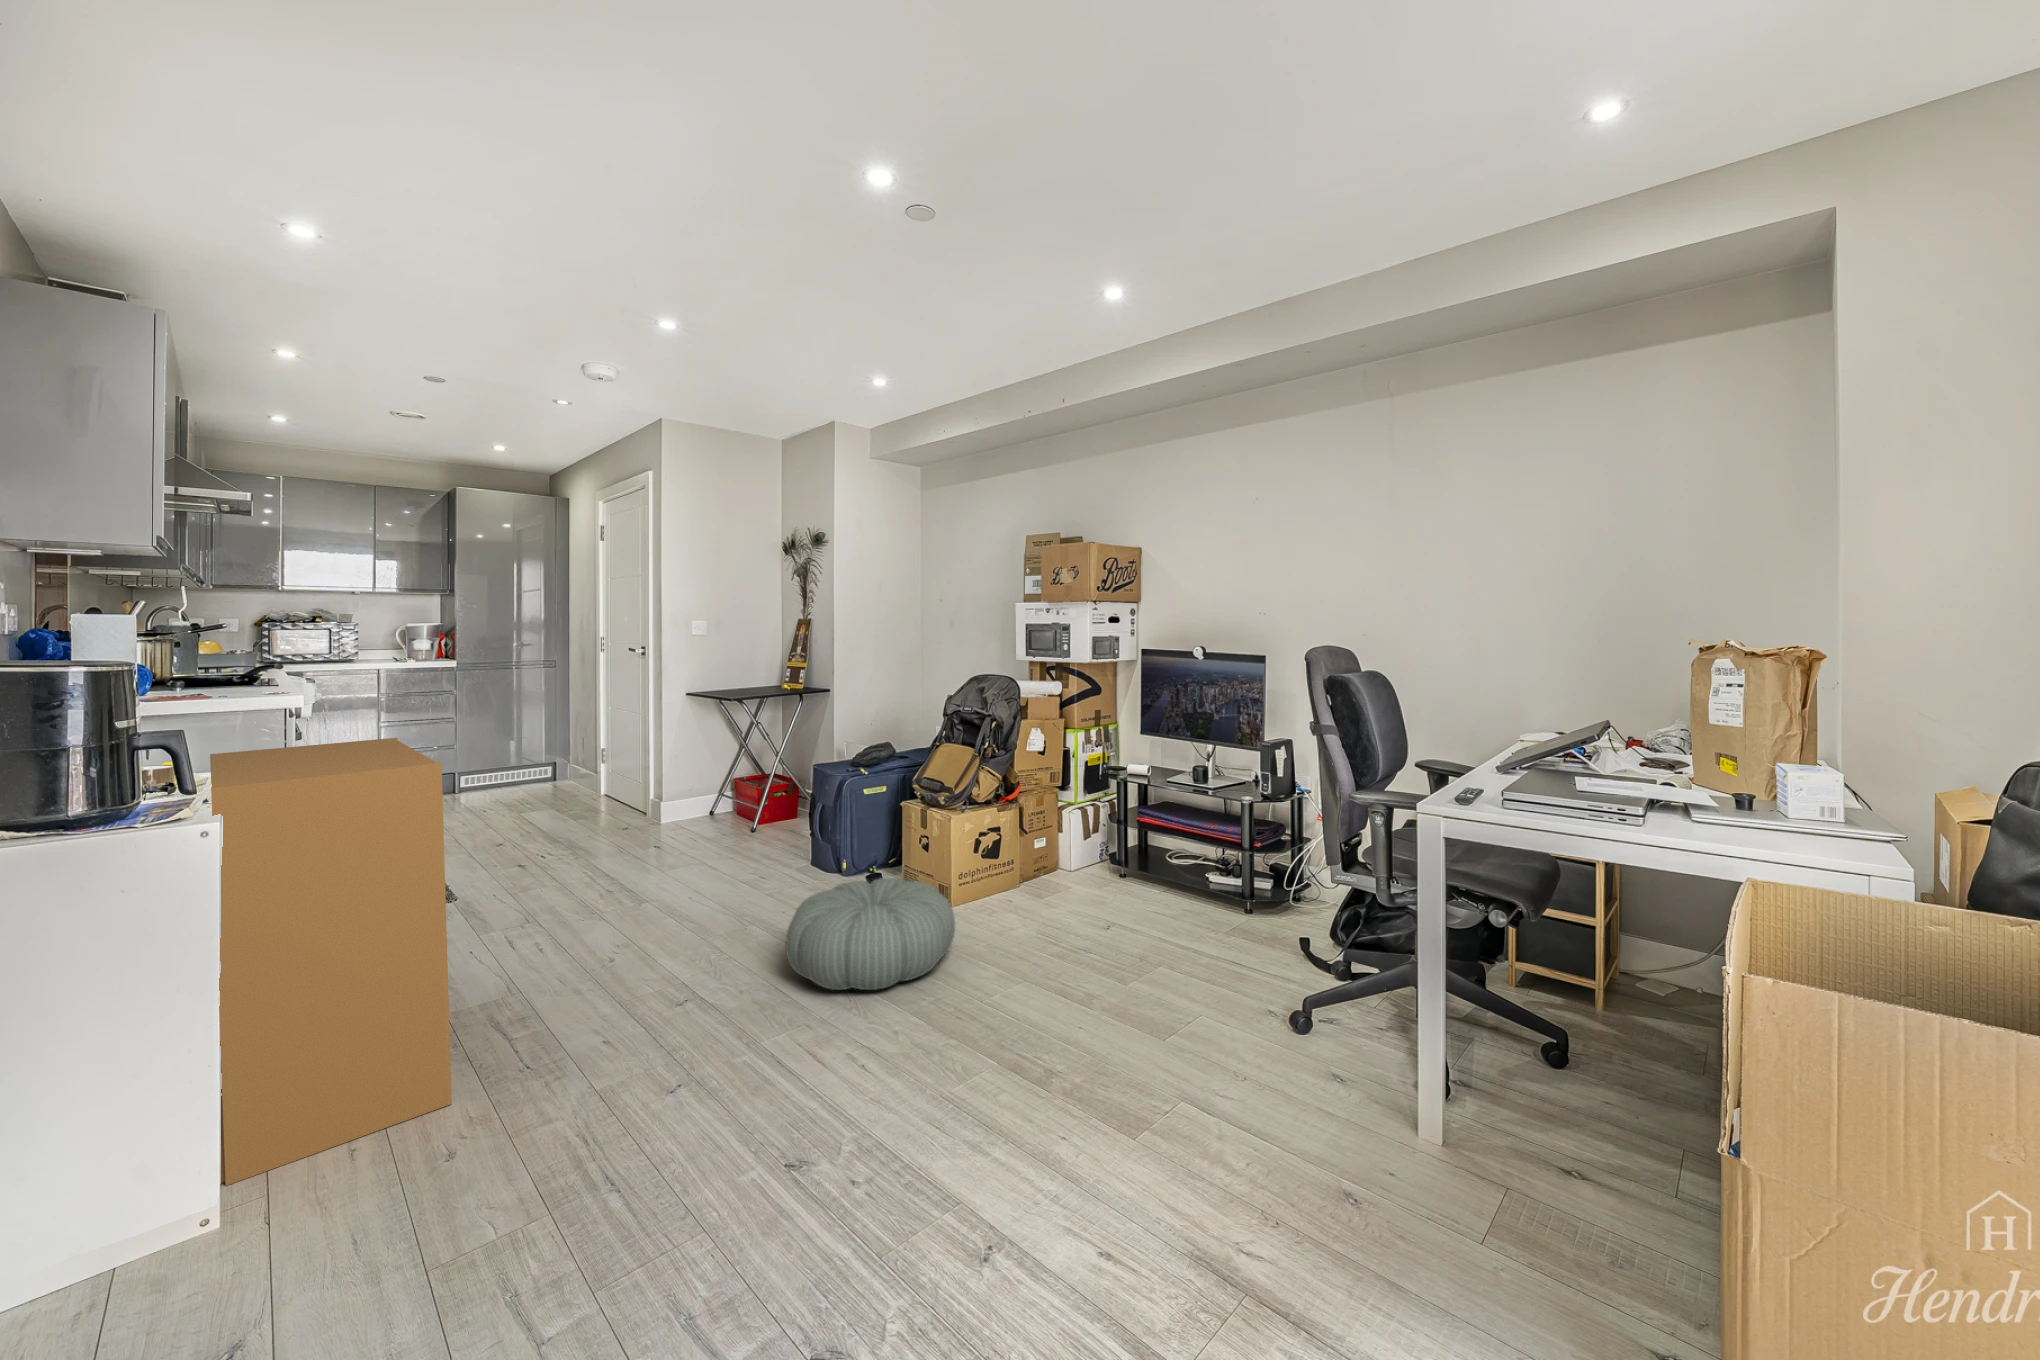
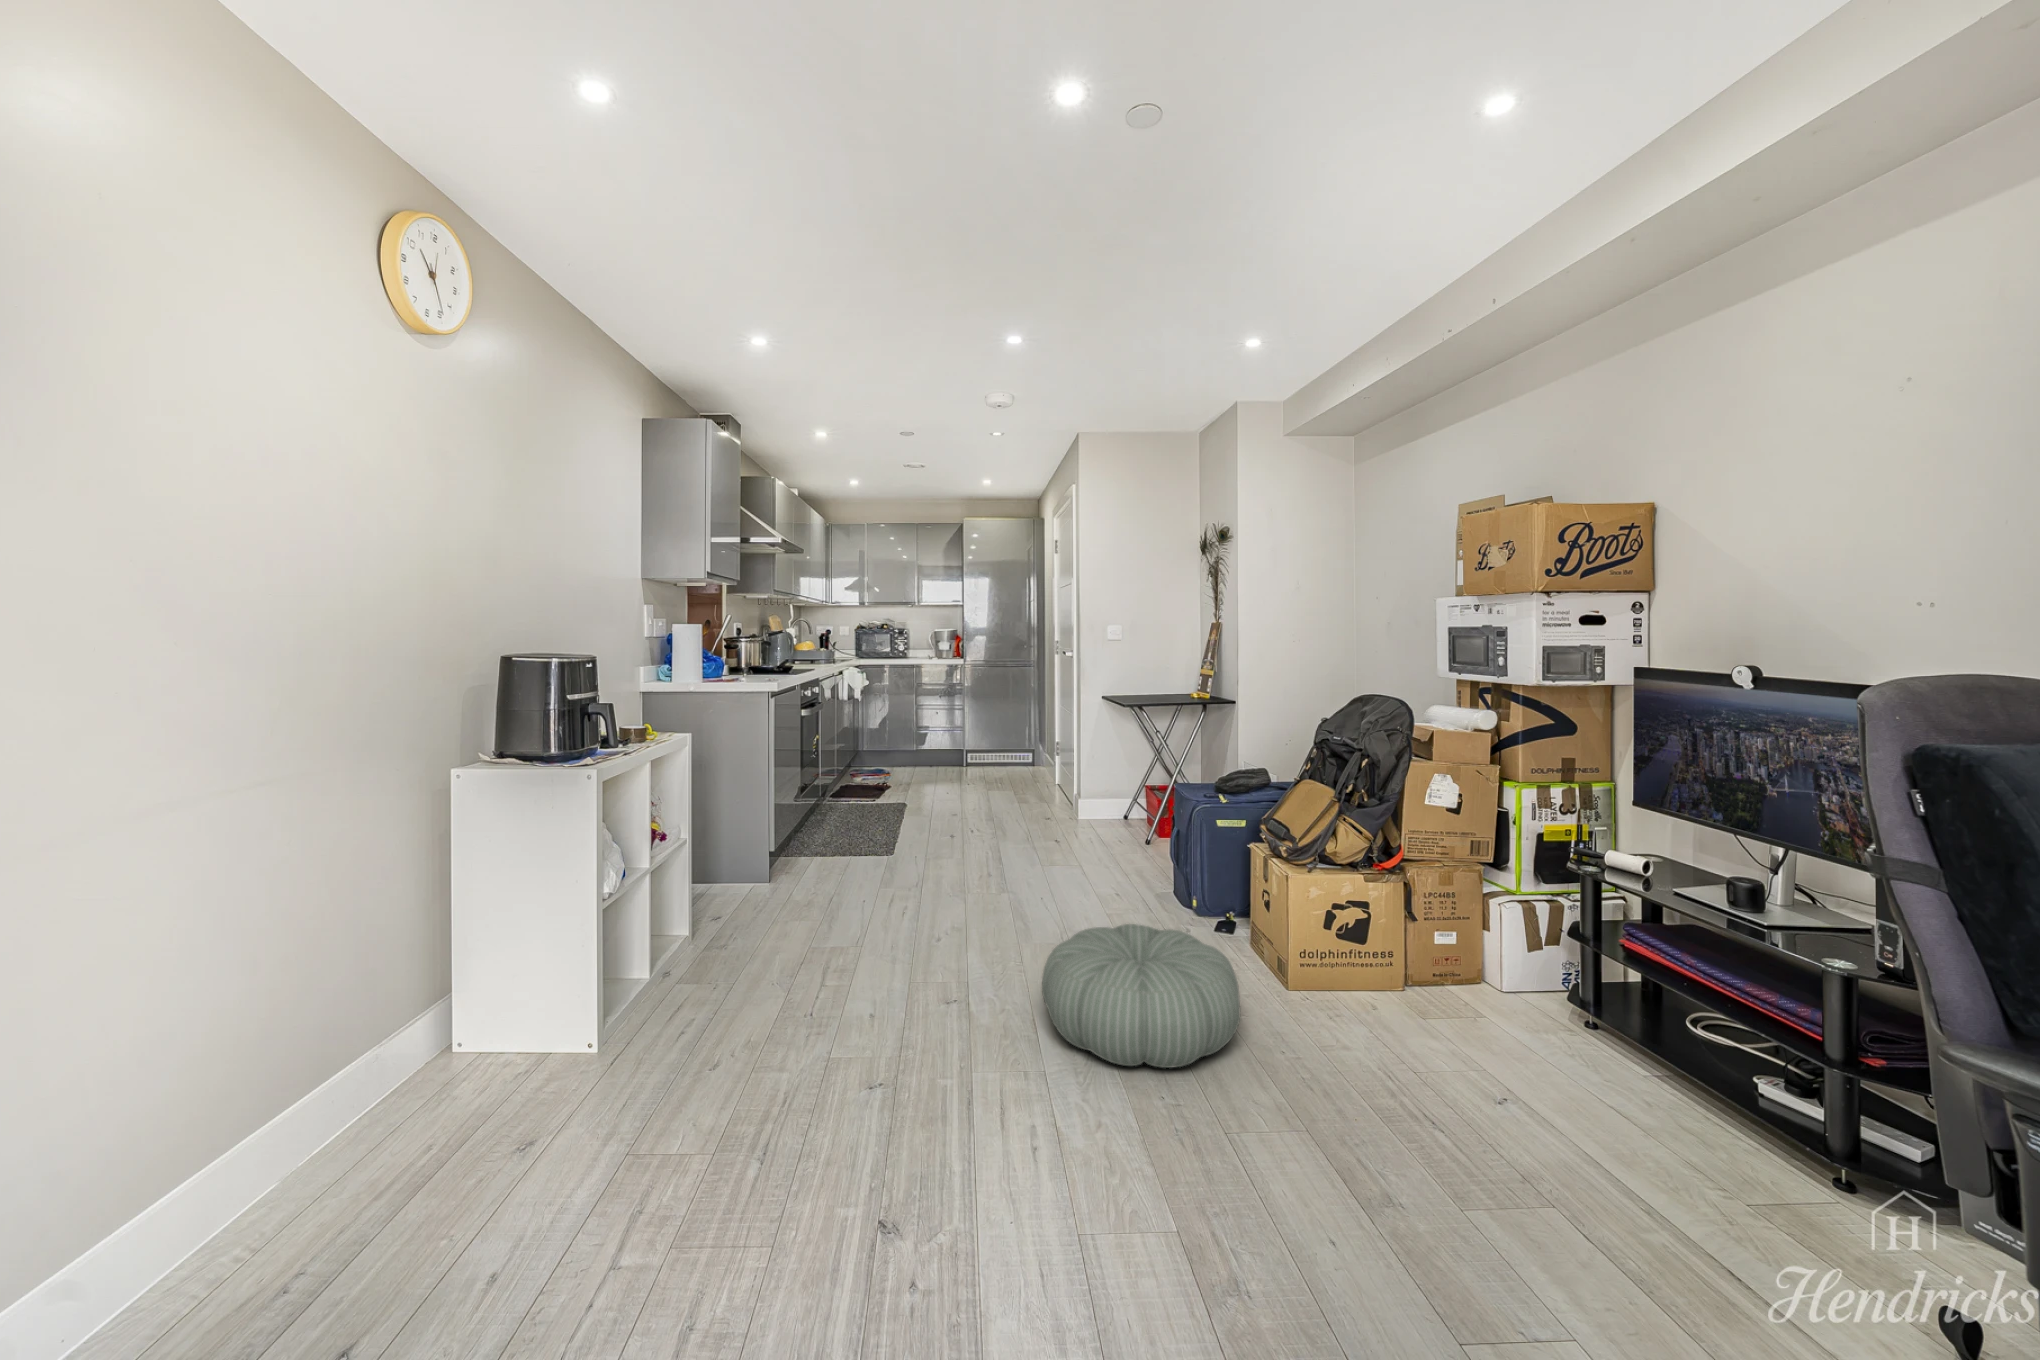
bookshelf: present [210,738,452,1186] -> none [611,716,791,1032]

